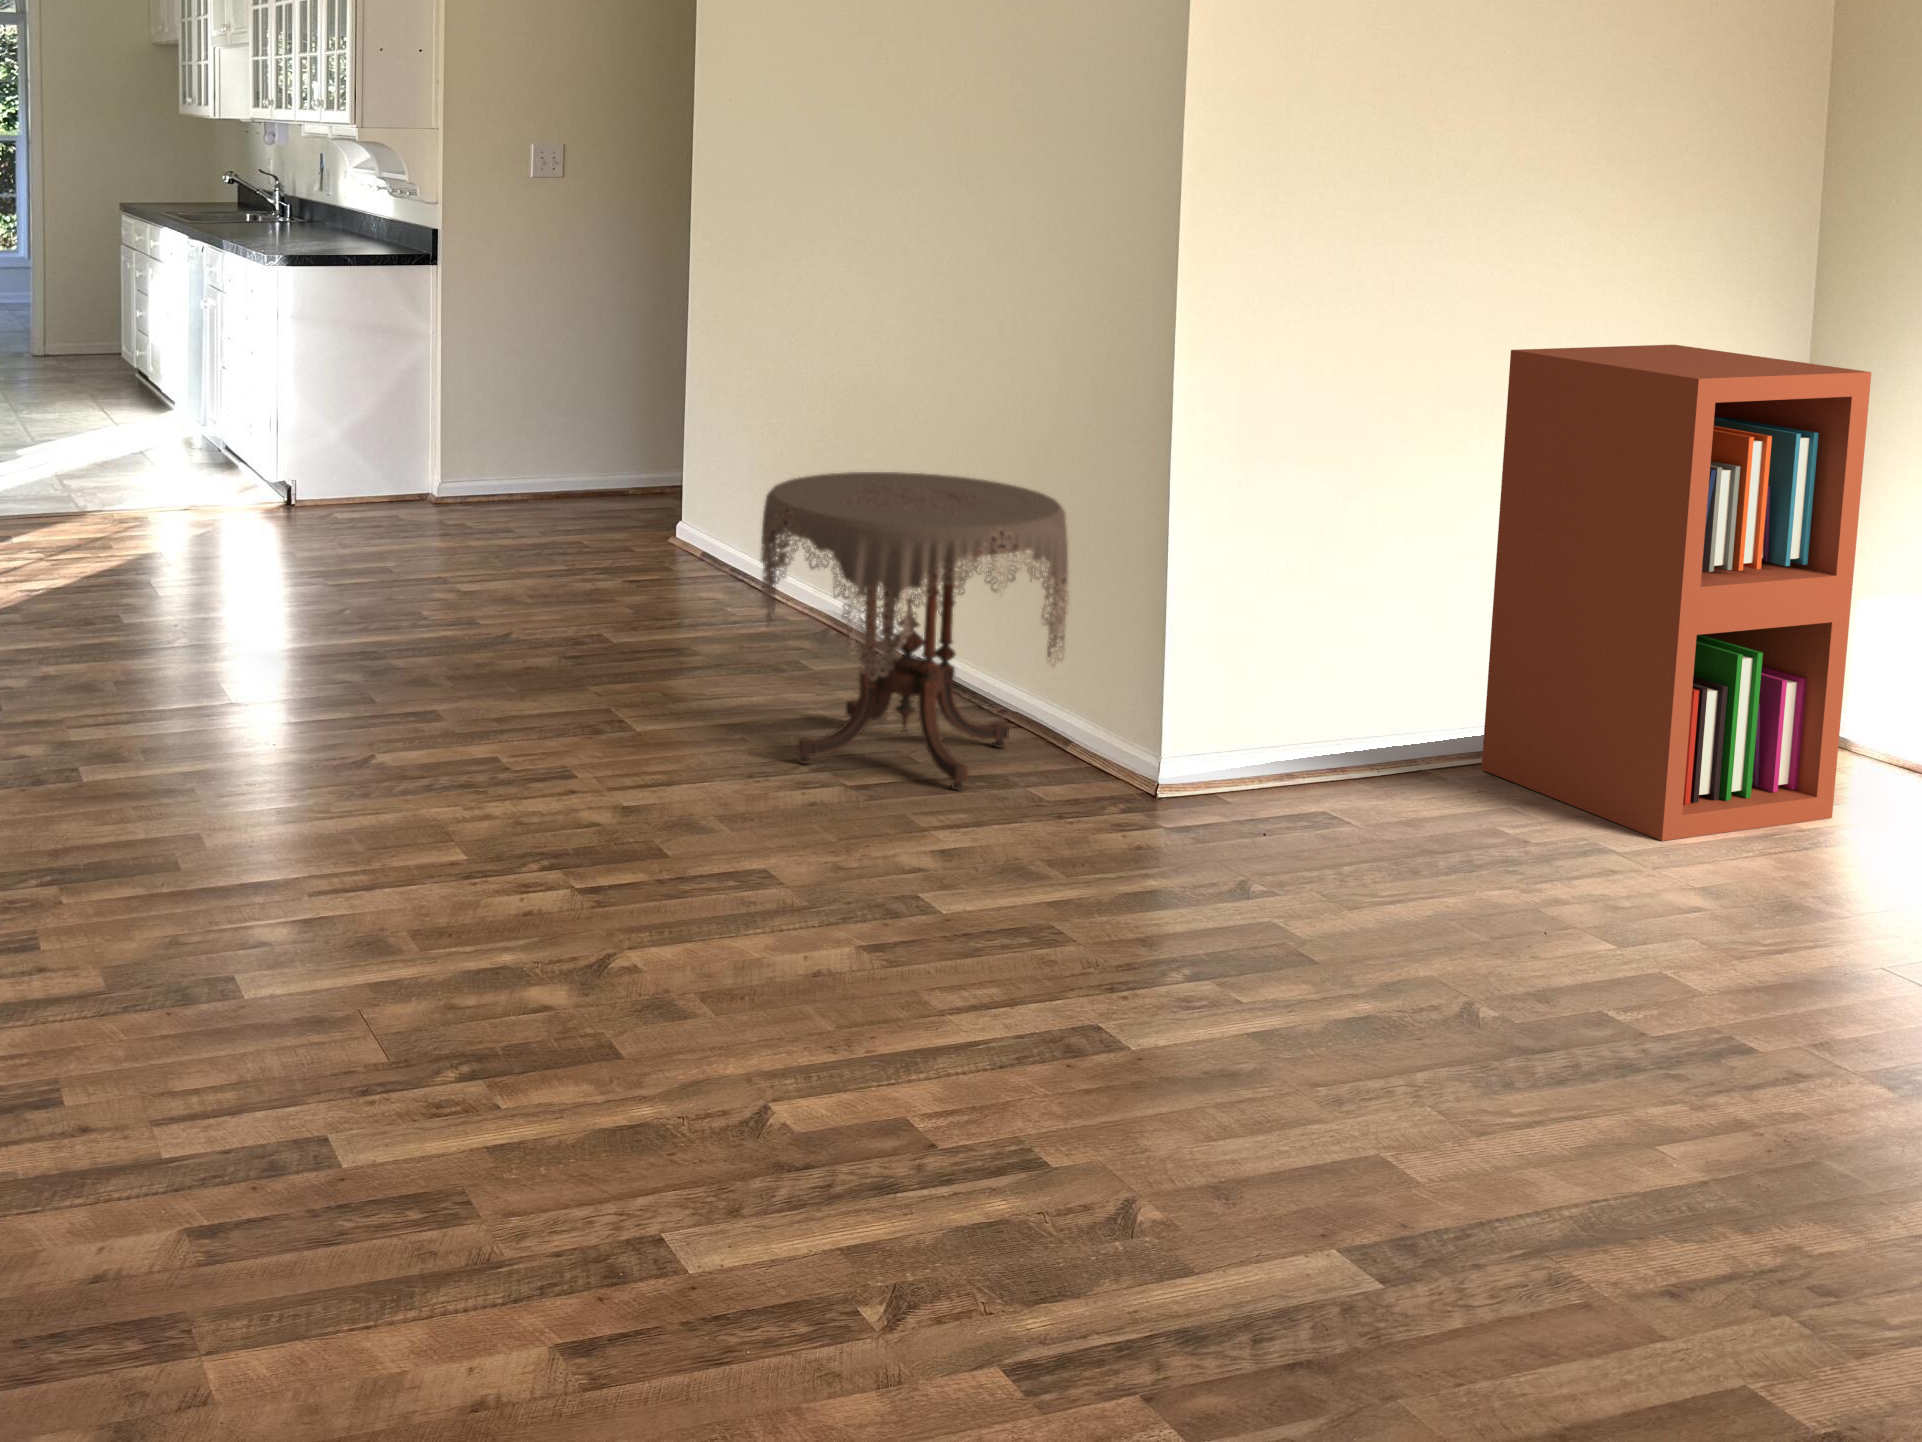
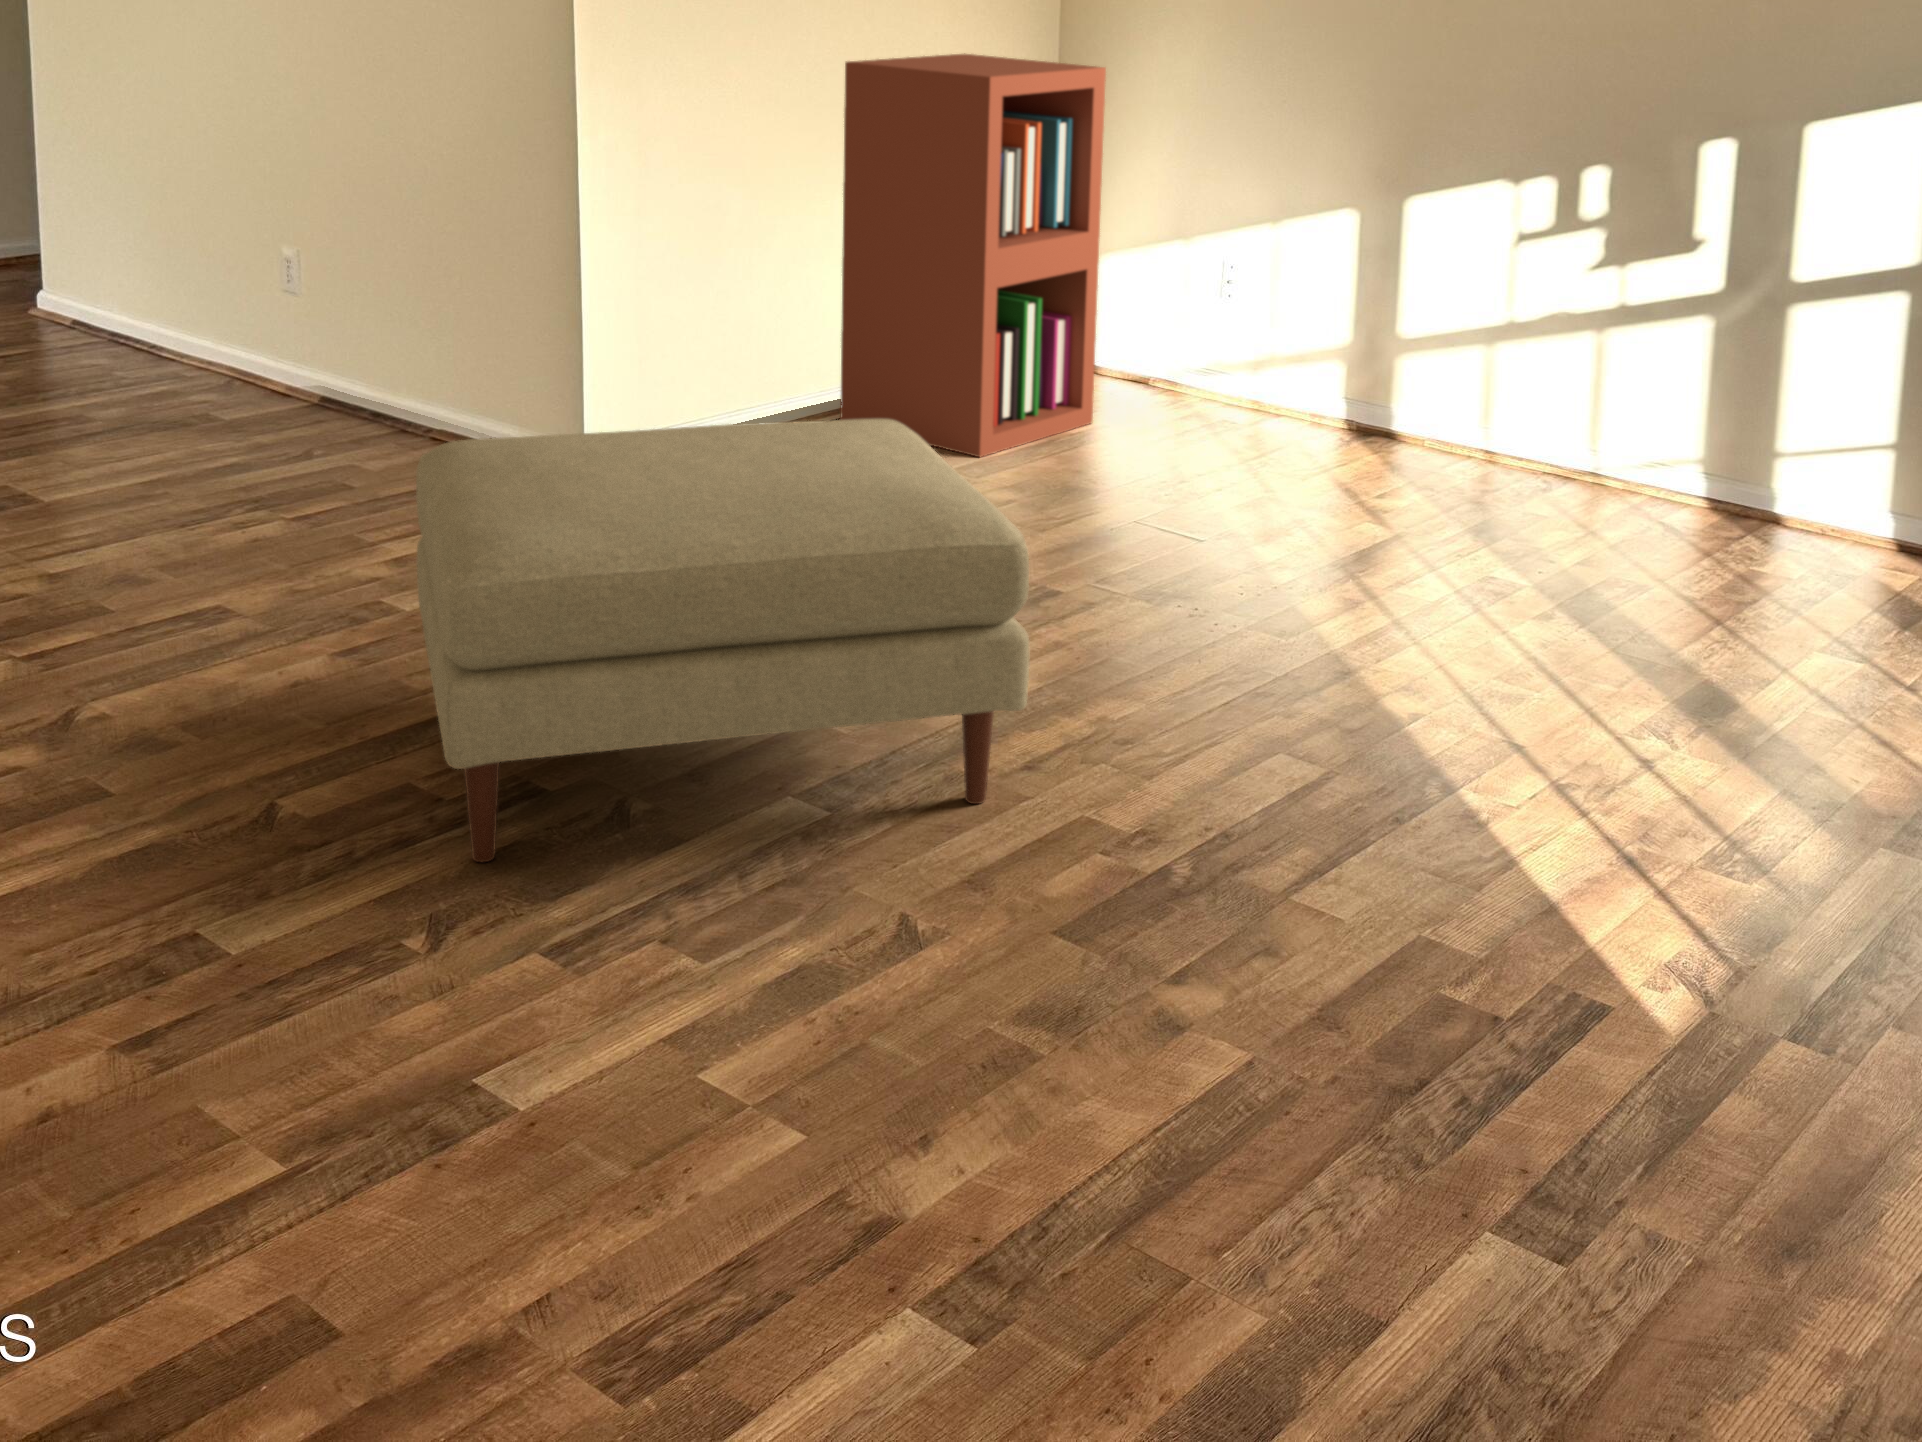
side table: present [760,472,1069,791] -> none [169,208,485,505]
ottoman: none [927,751,1673,1322] -> present [416,419,1030,862]

